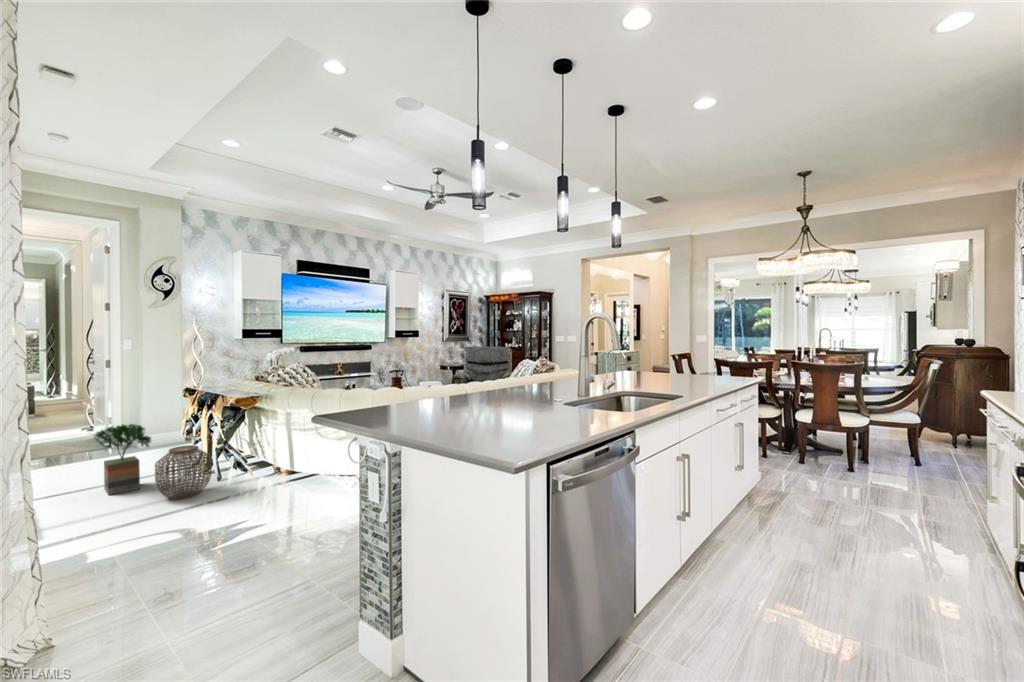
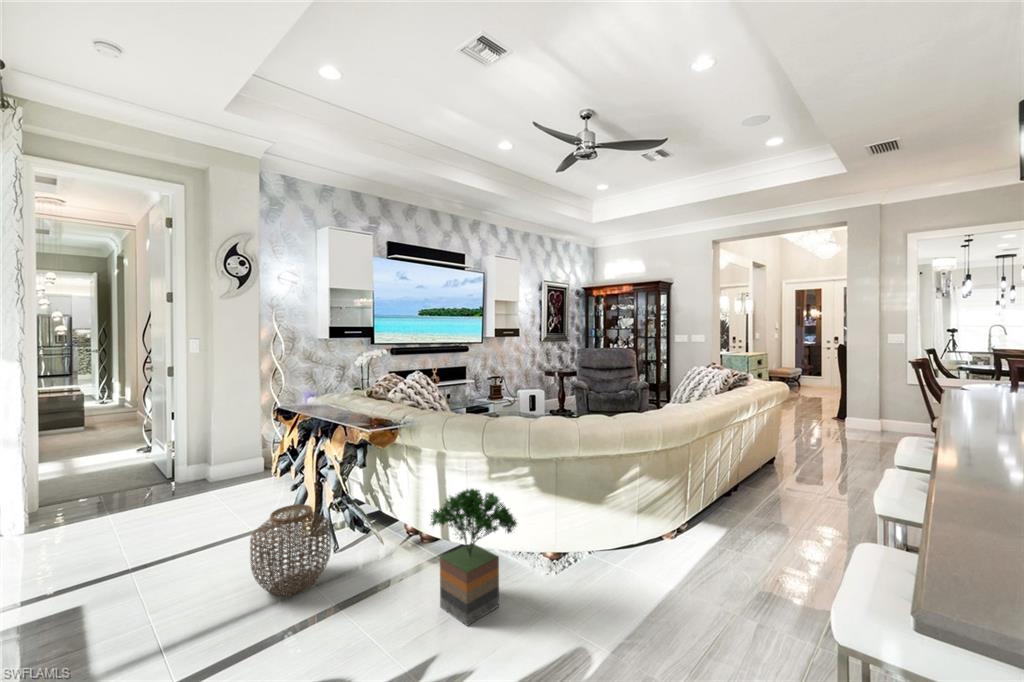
potted tree: present [95,424,151,495] -> present [431,489,517,626]

